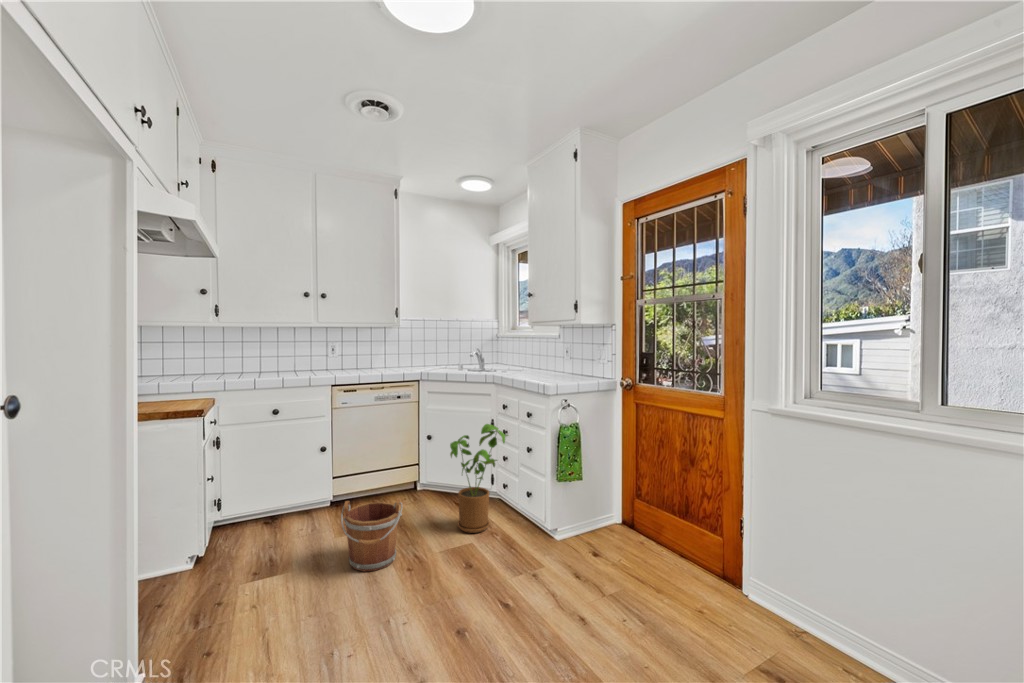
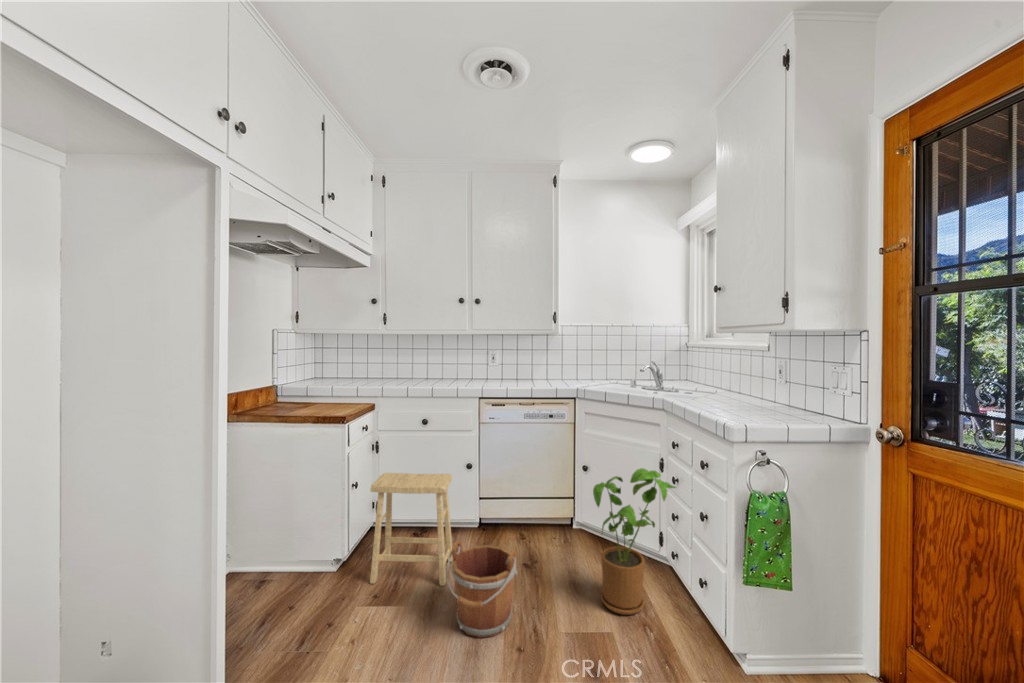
footstool: none [244,454,324,565] -> present [370,473,453,586]

